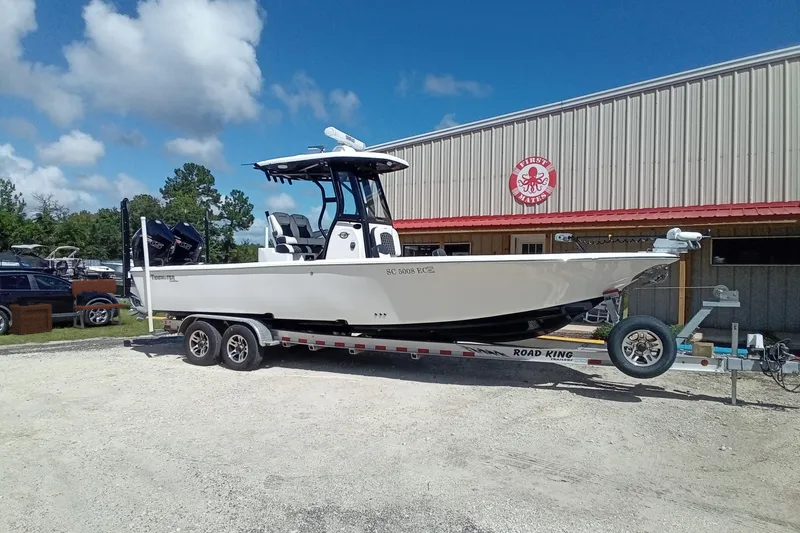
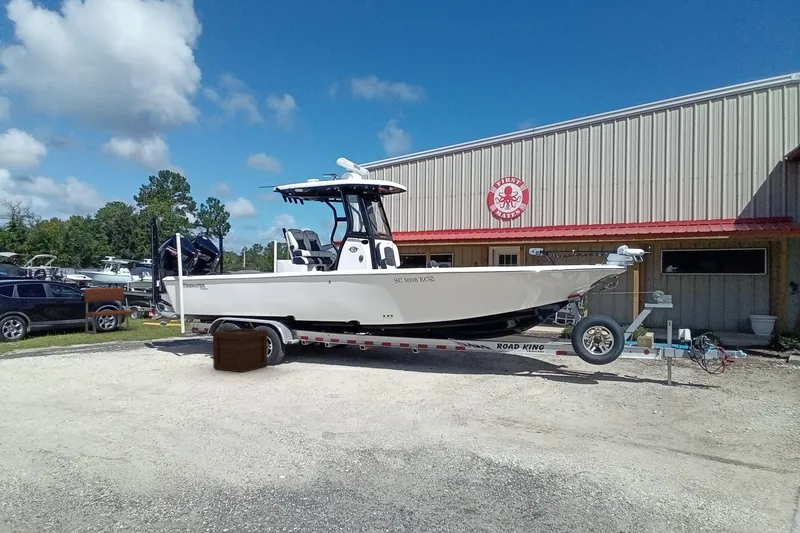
wooden crate: present [8,304,52,335] -> present [213,329,268,372]

